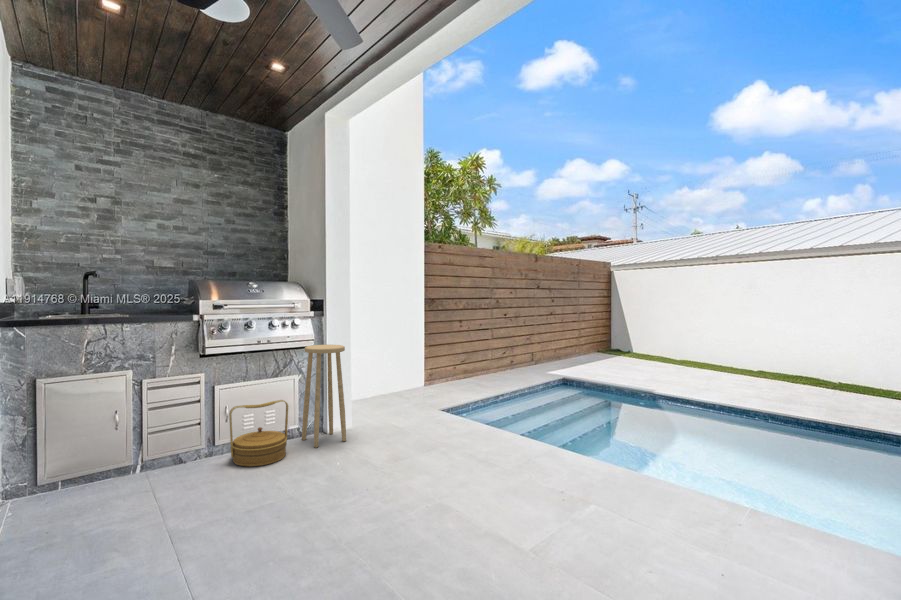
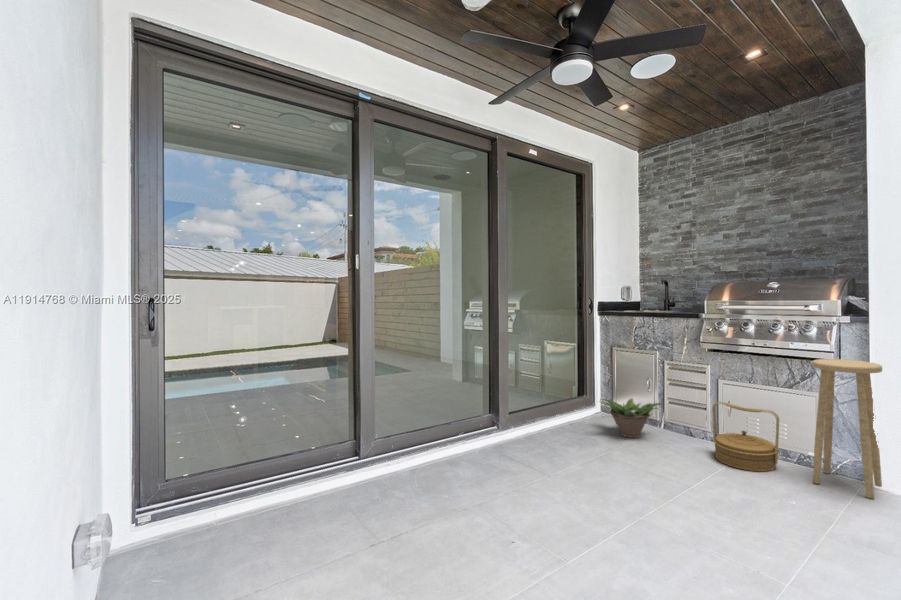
decorative plant: none [55,432,175,500] -> present [603,398,662,438]

